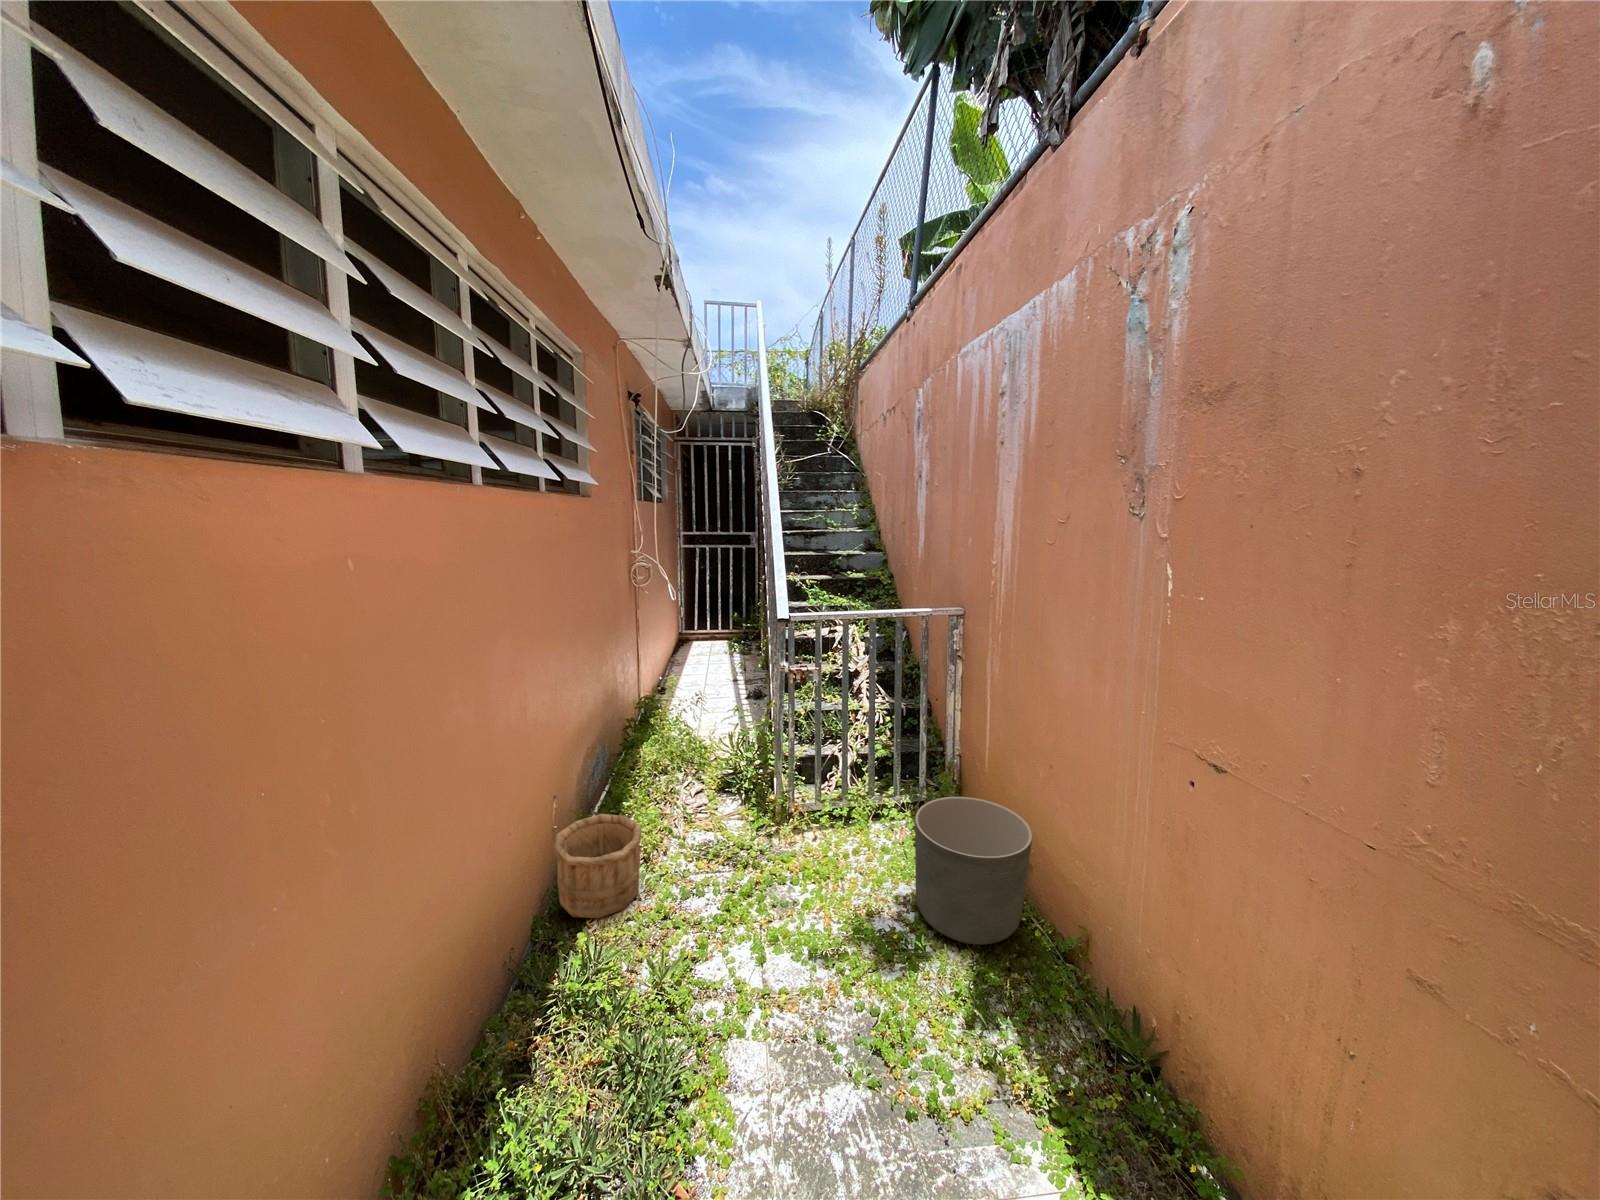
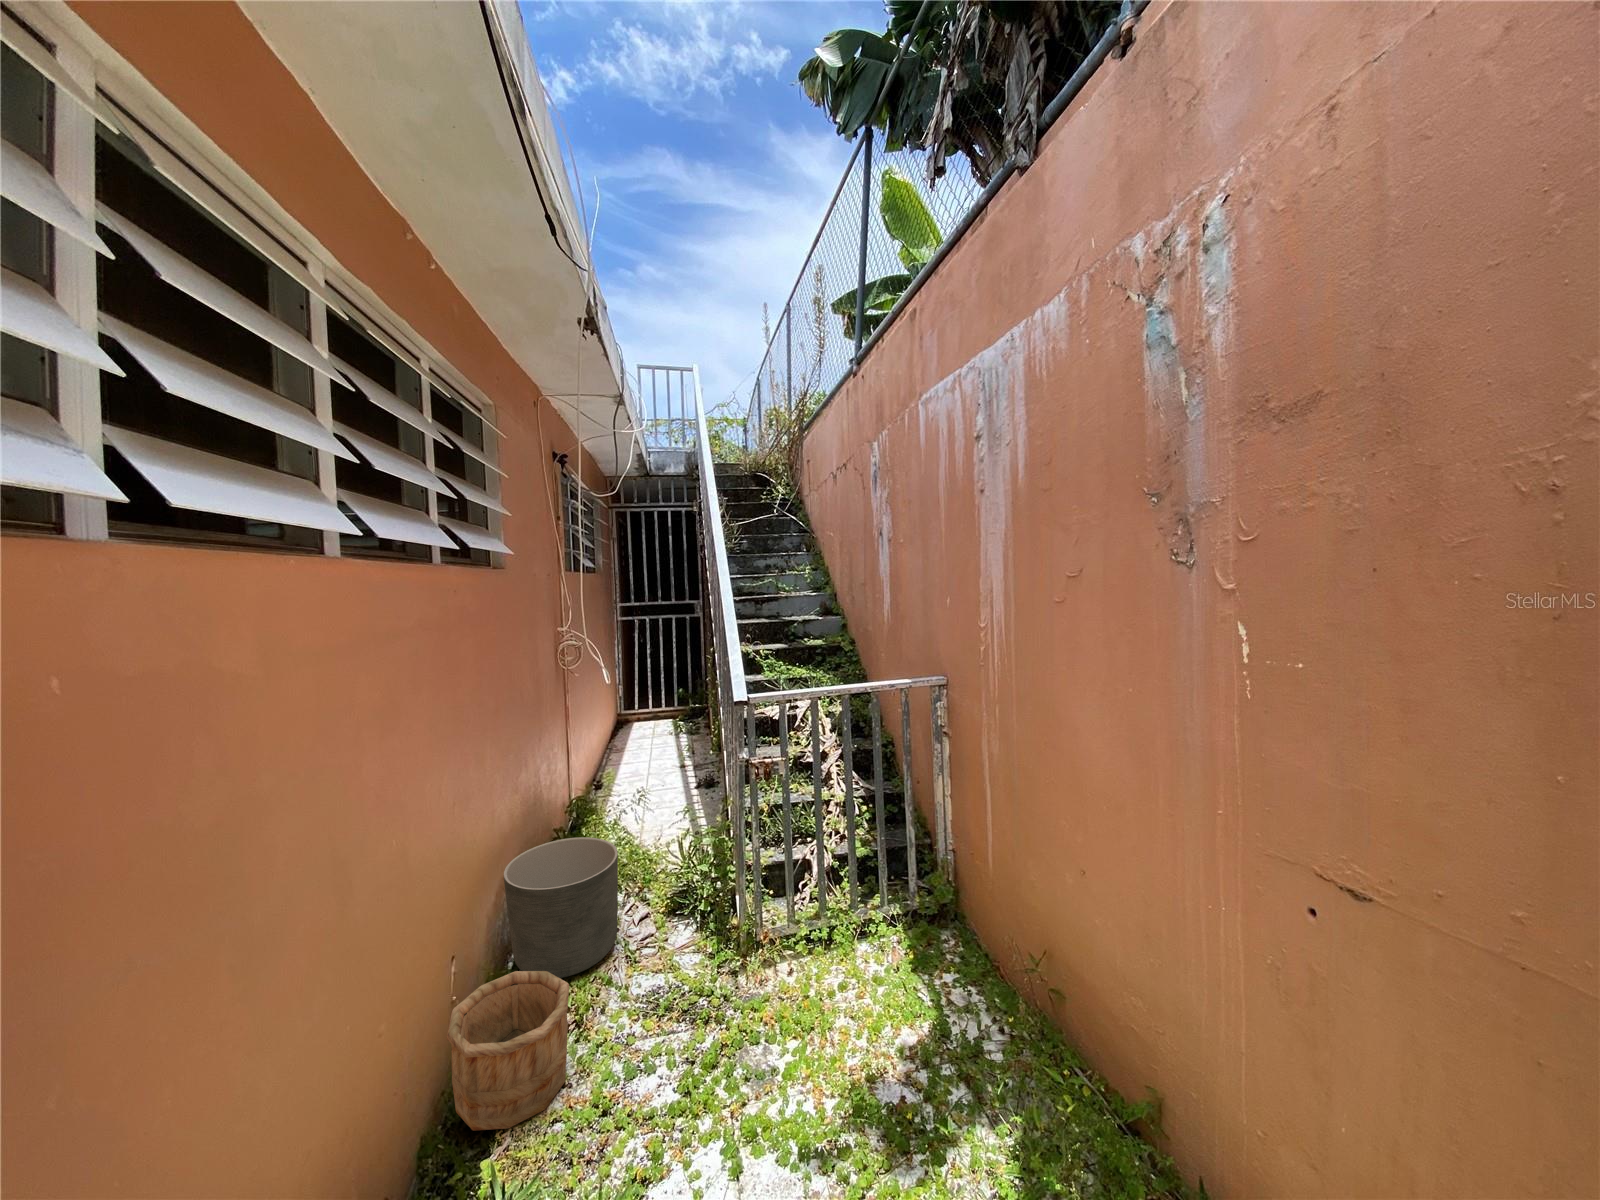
planter: present [915,797,1032,945] -> present [504,837,618,978]

